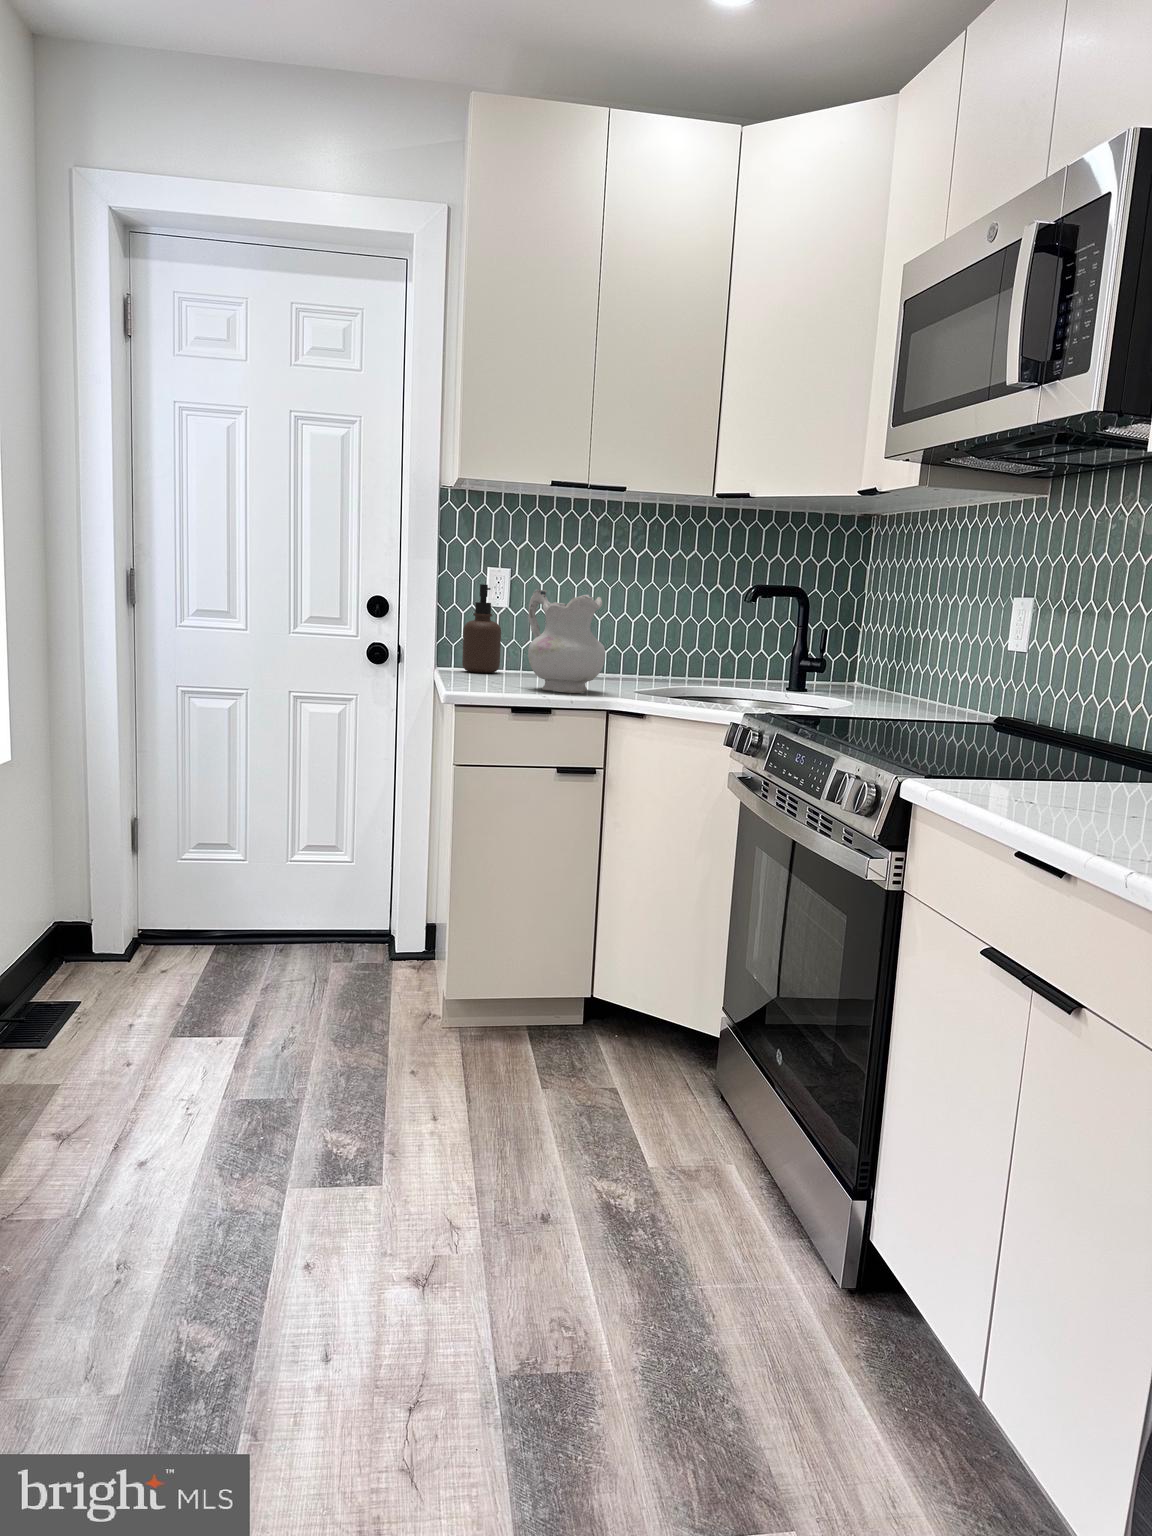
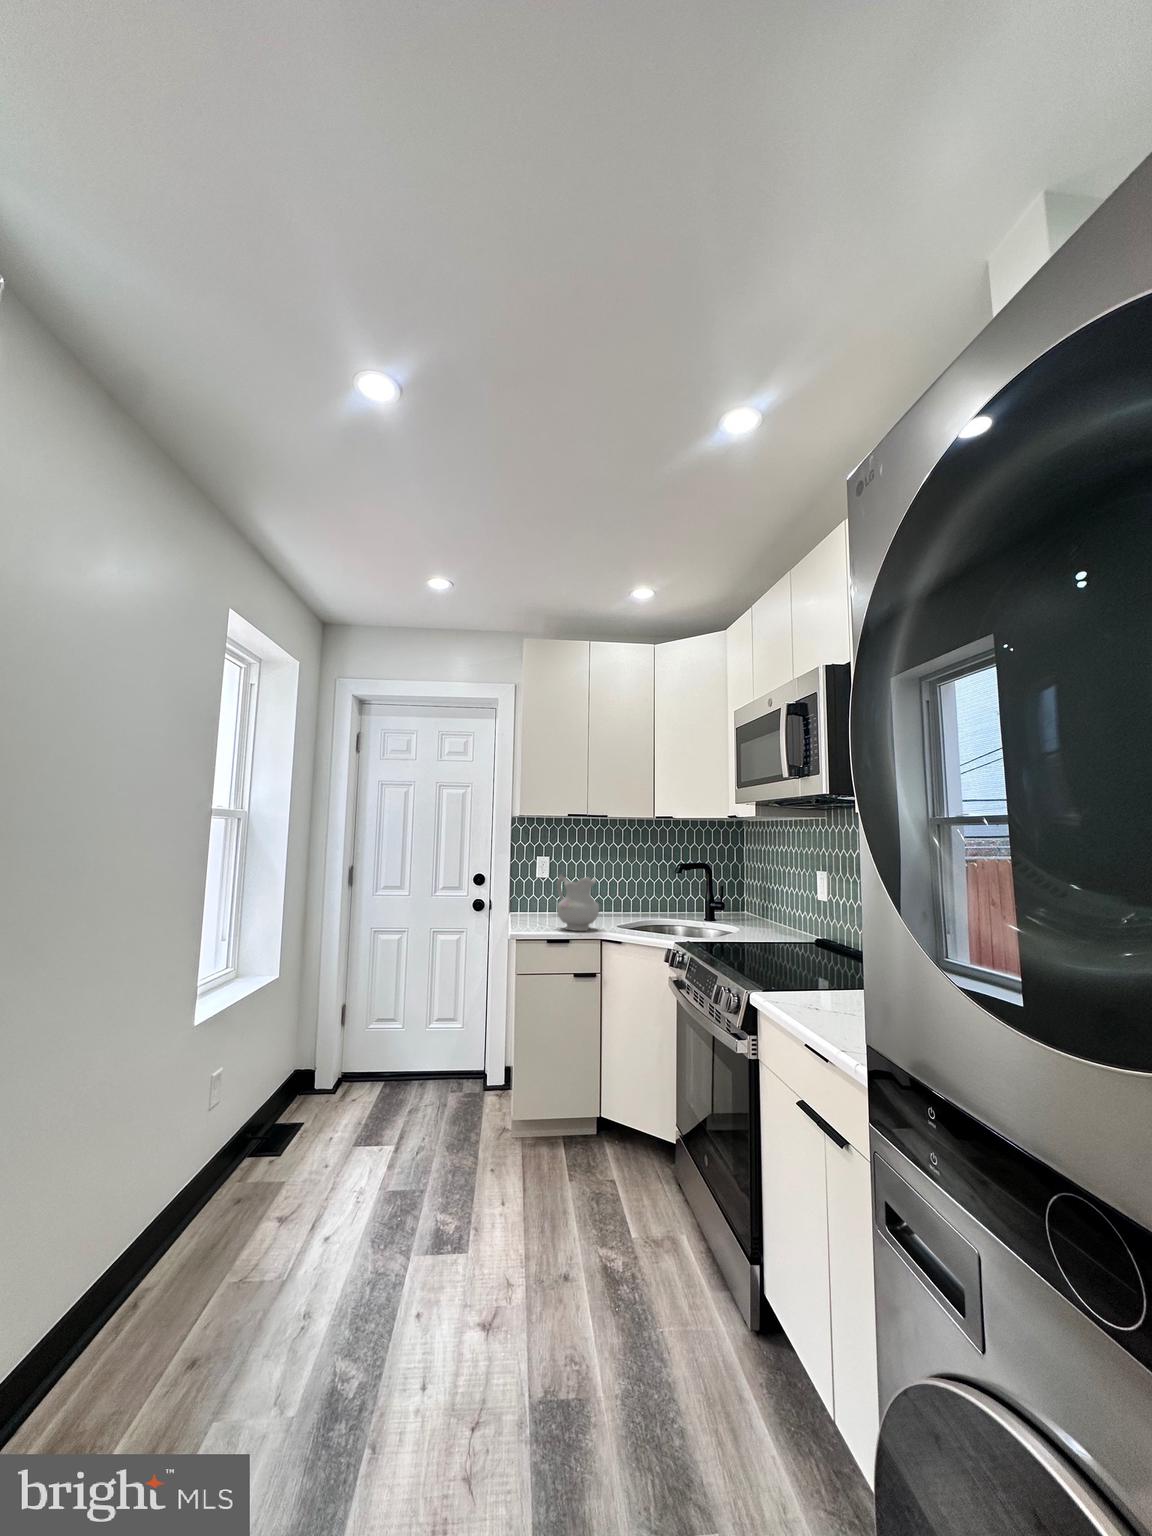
soap dispenser: present [462,584,501,673] -> none [525,868,545,917]

